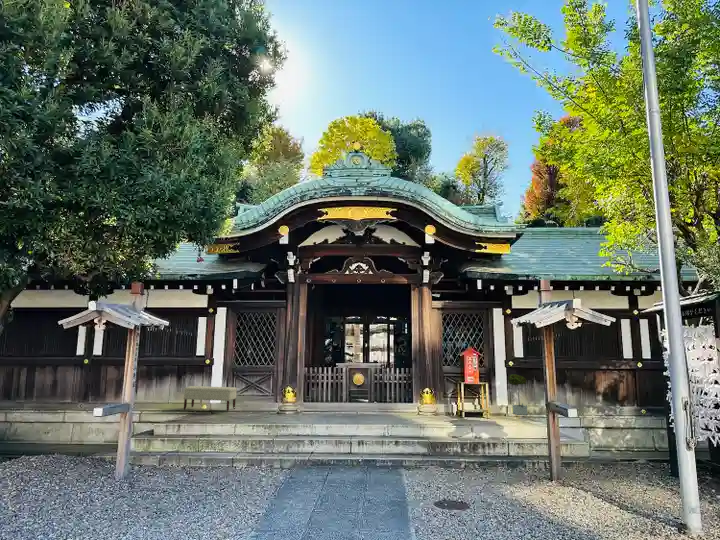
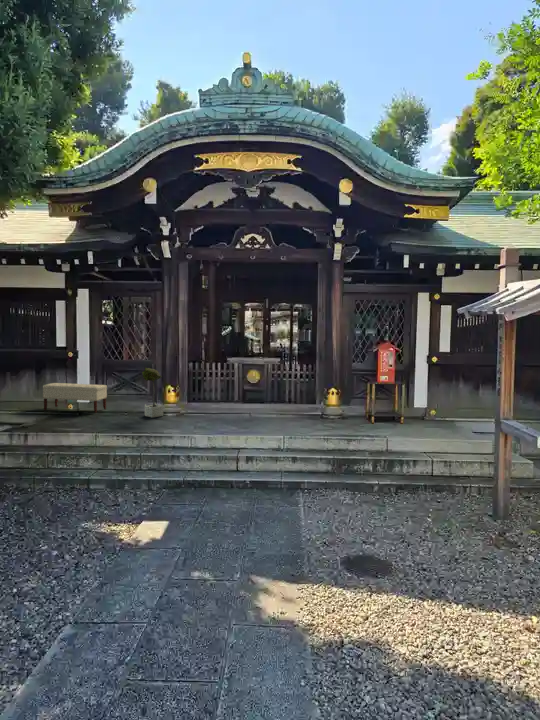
potted tree: present [508,374,527,415] -> present [142,368,163,417]

